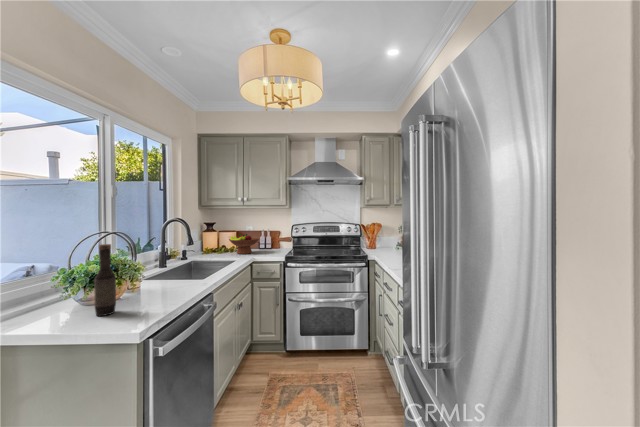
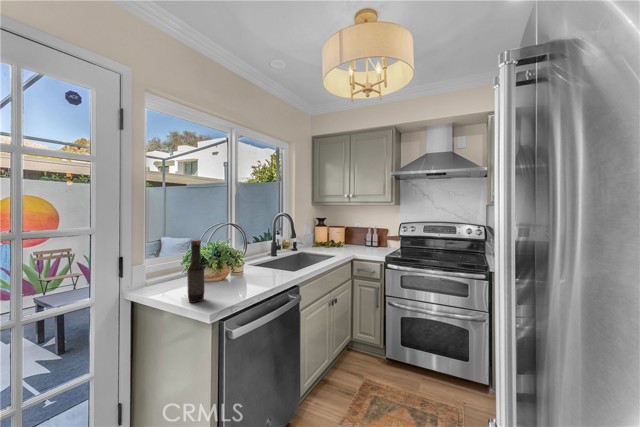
fruit bowl: present [229,234,259,254] -> none [335,230,365,250]

